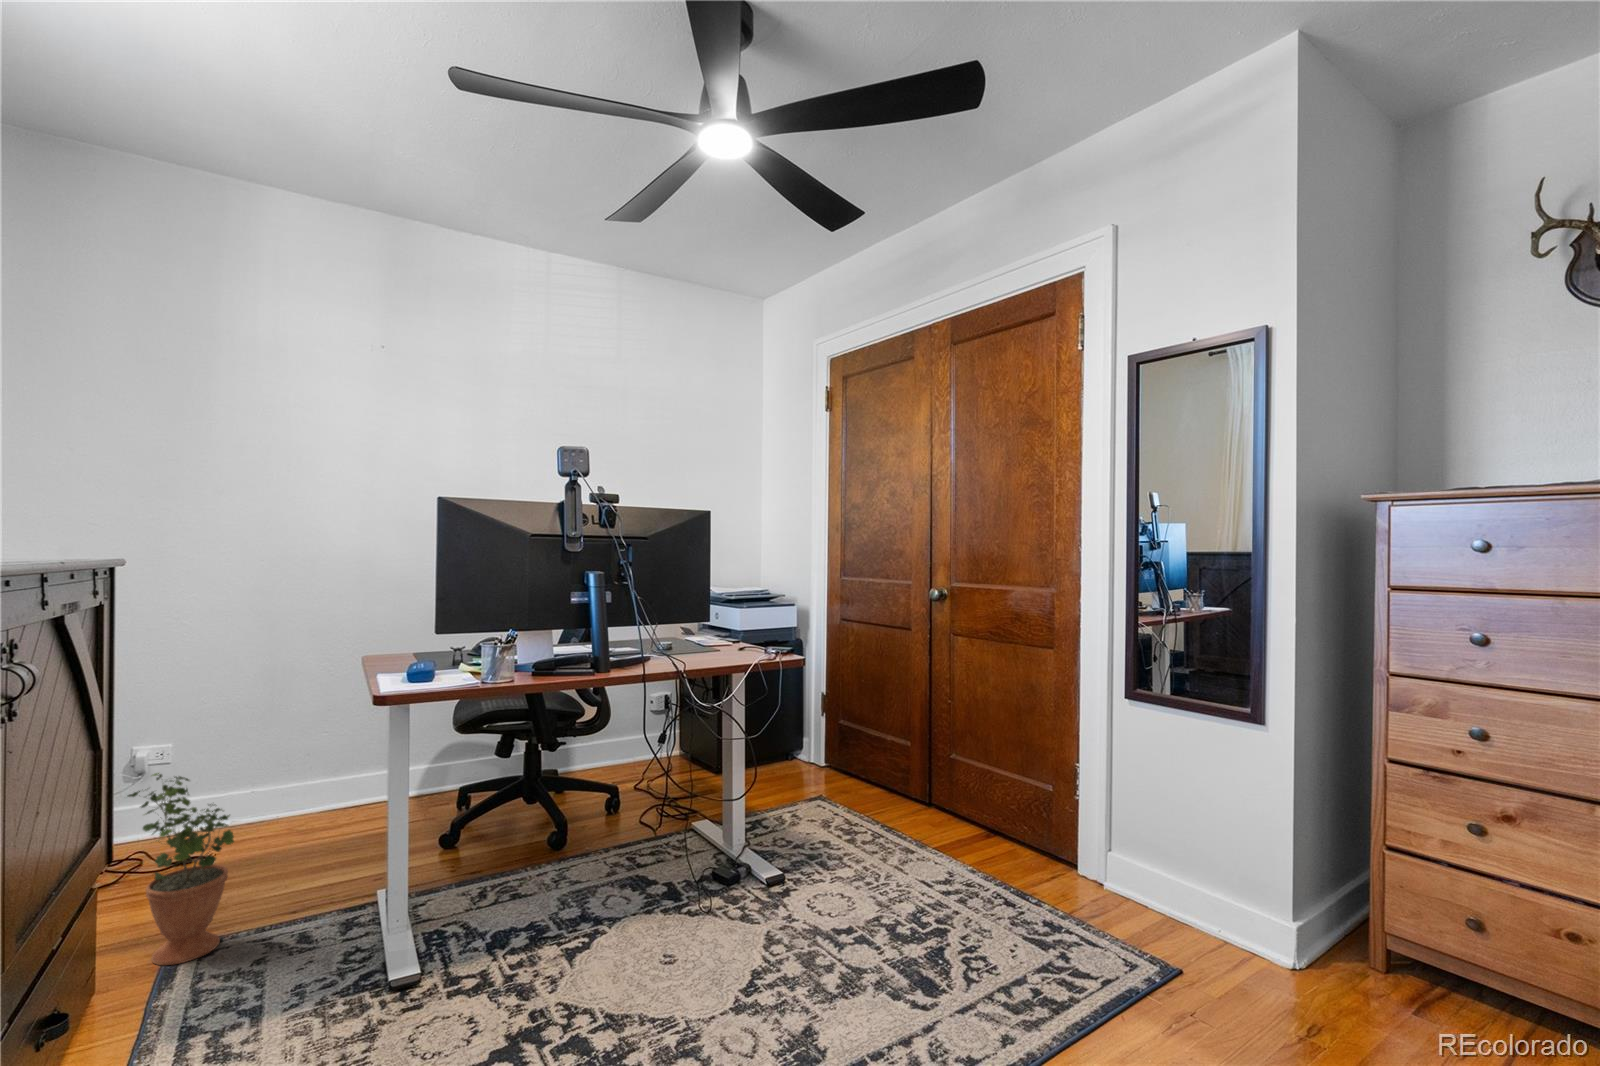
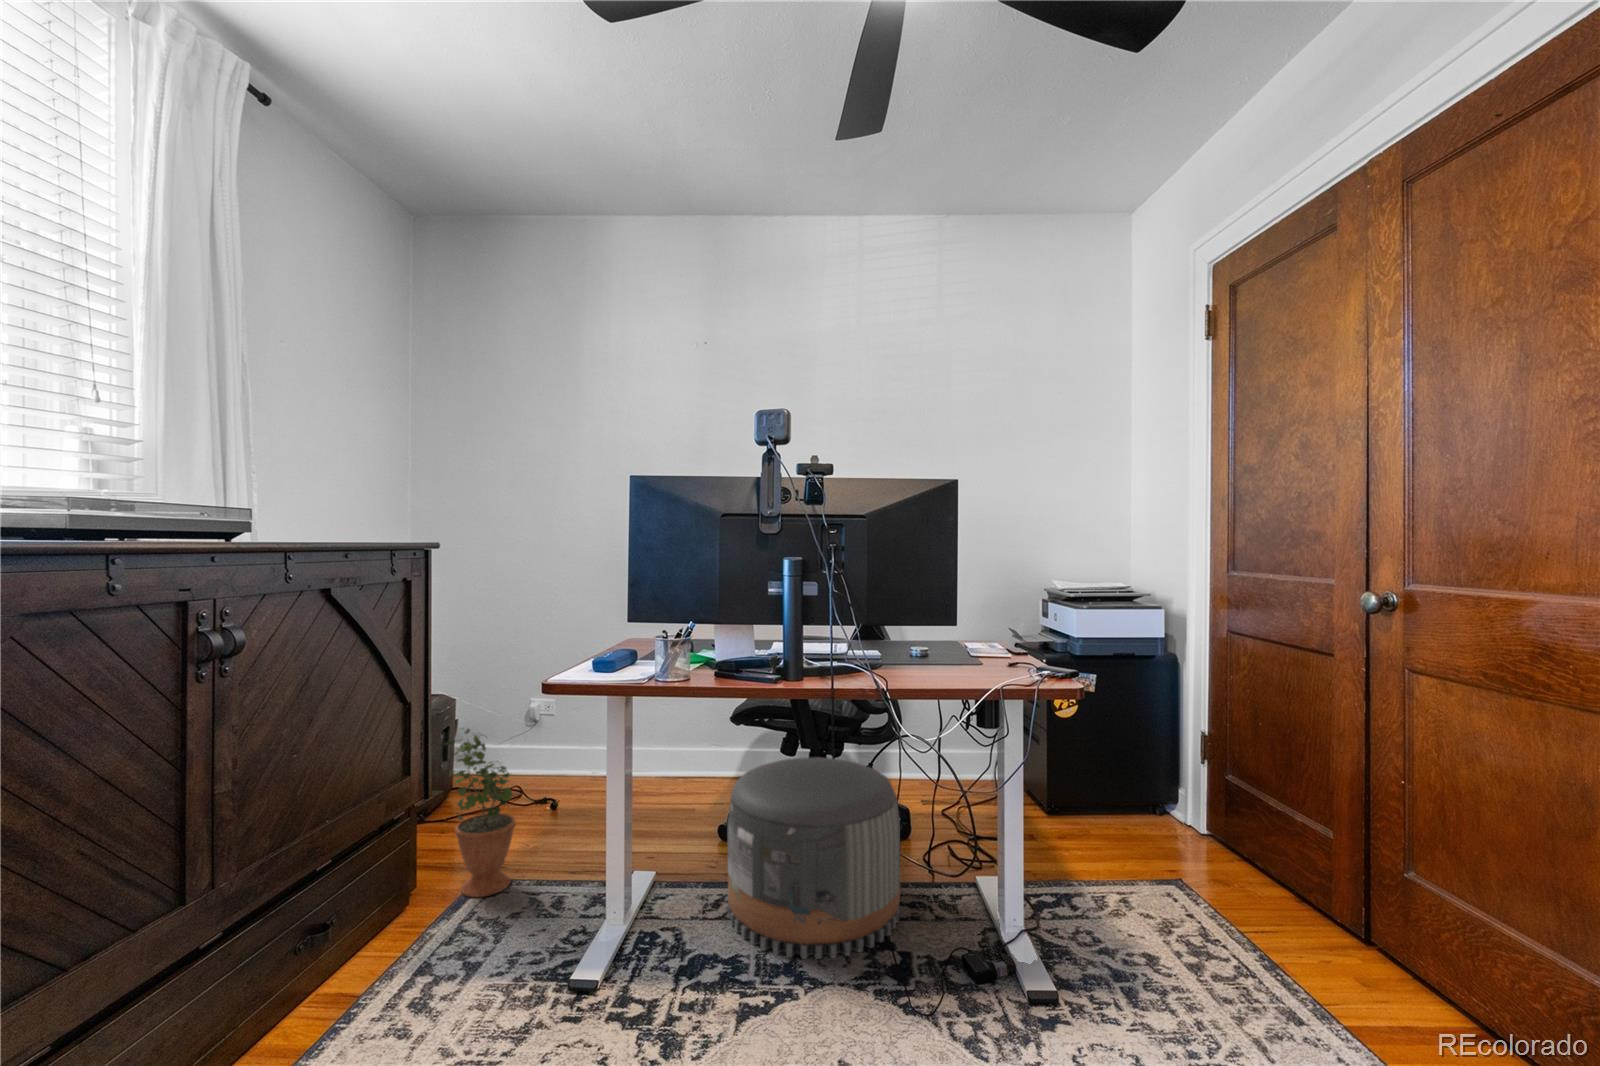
pouf: none [496,746,652,914] -> present [727,757,900,959]

